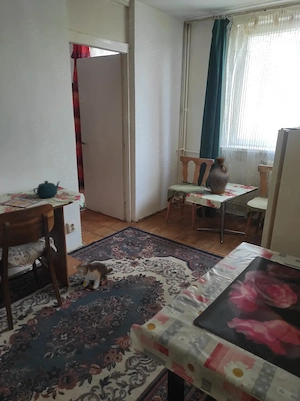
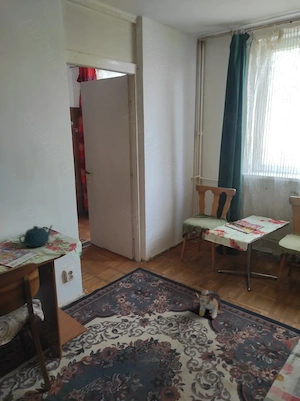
vase: present [209,157,229,195] -> none [231,188,255,232]
plush toy: present [73,261,113,289] -> present [196,290,222,319]

